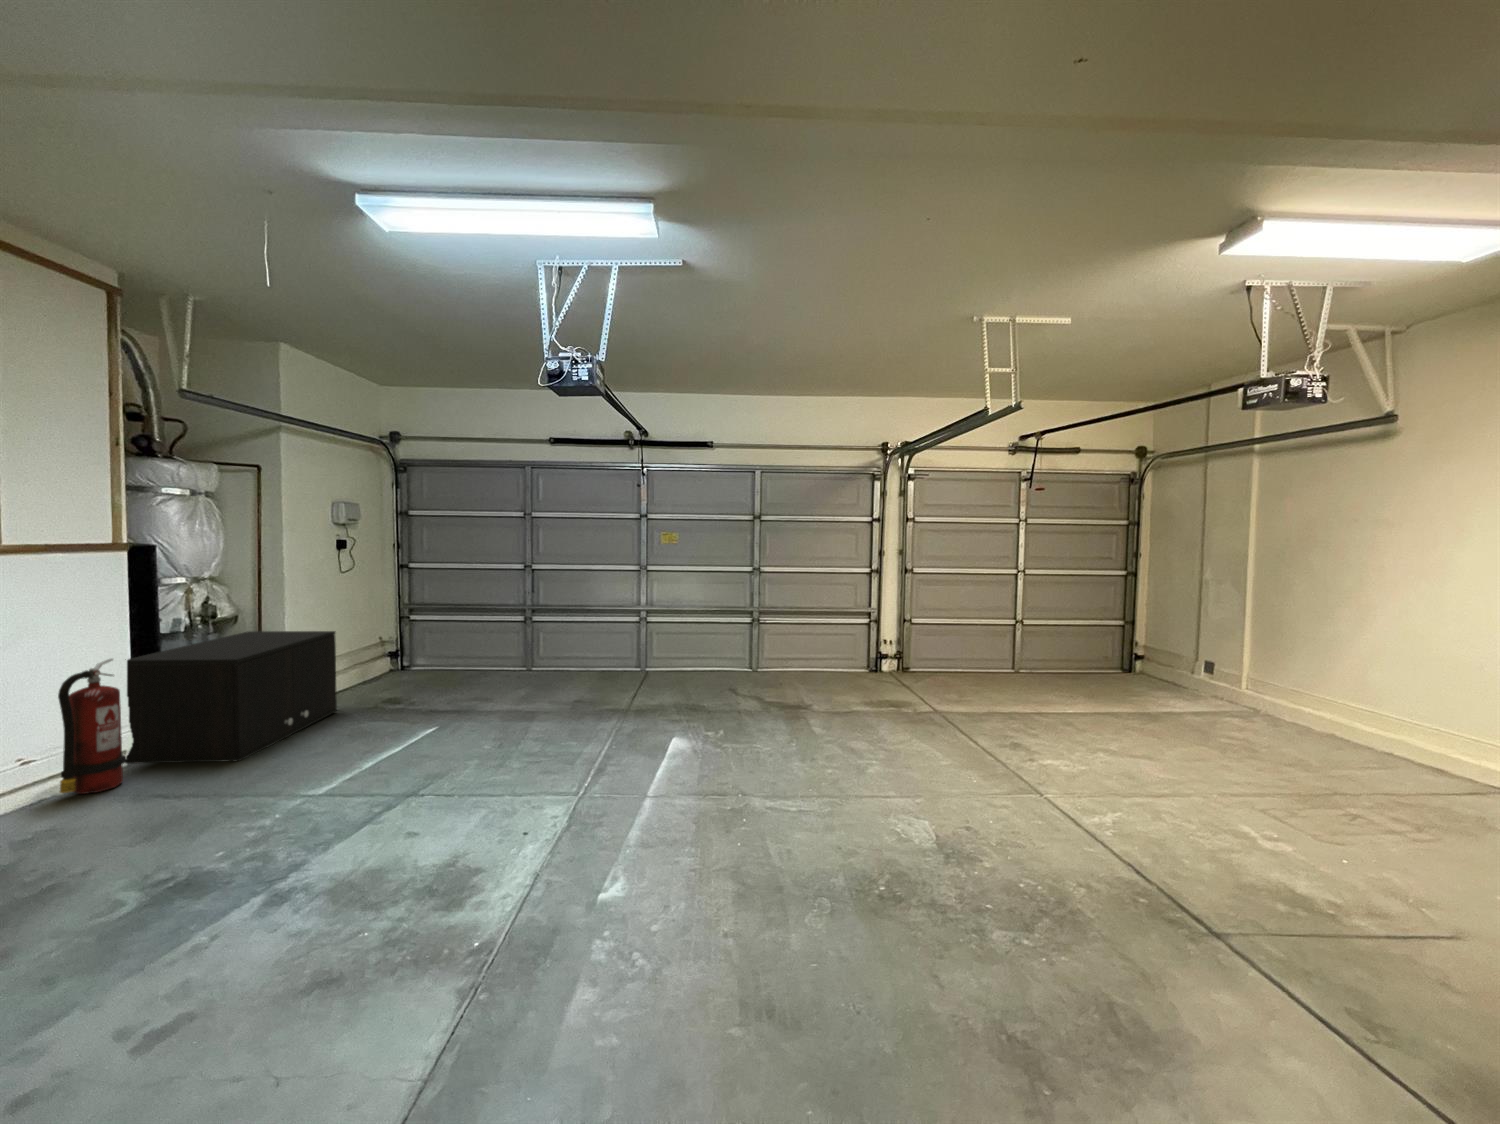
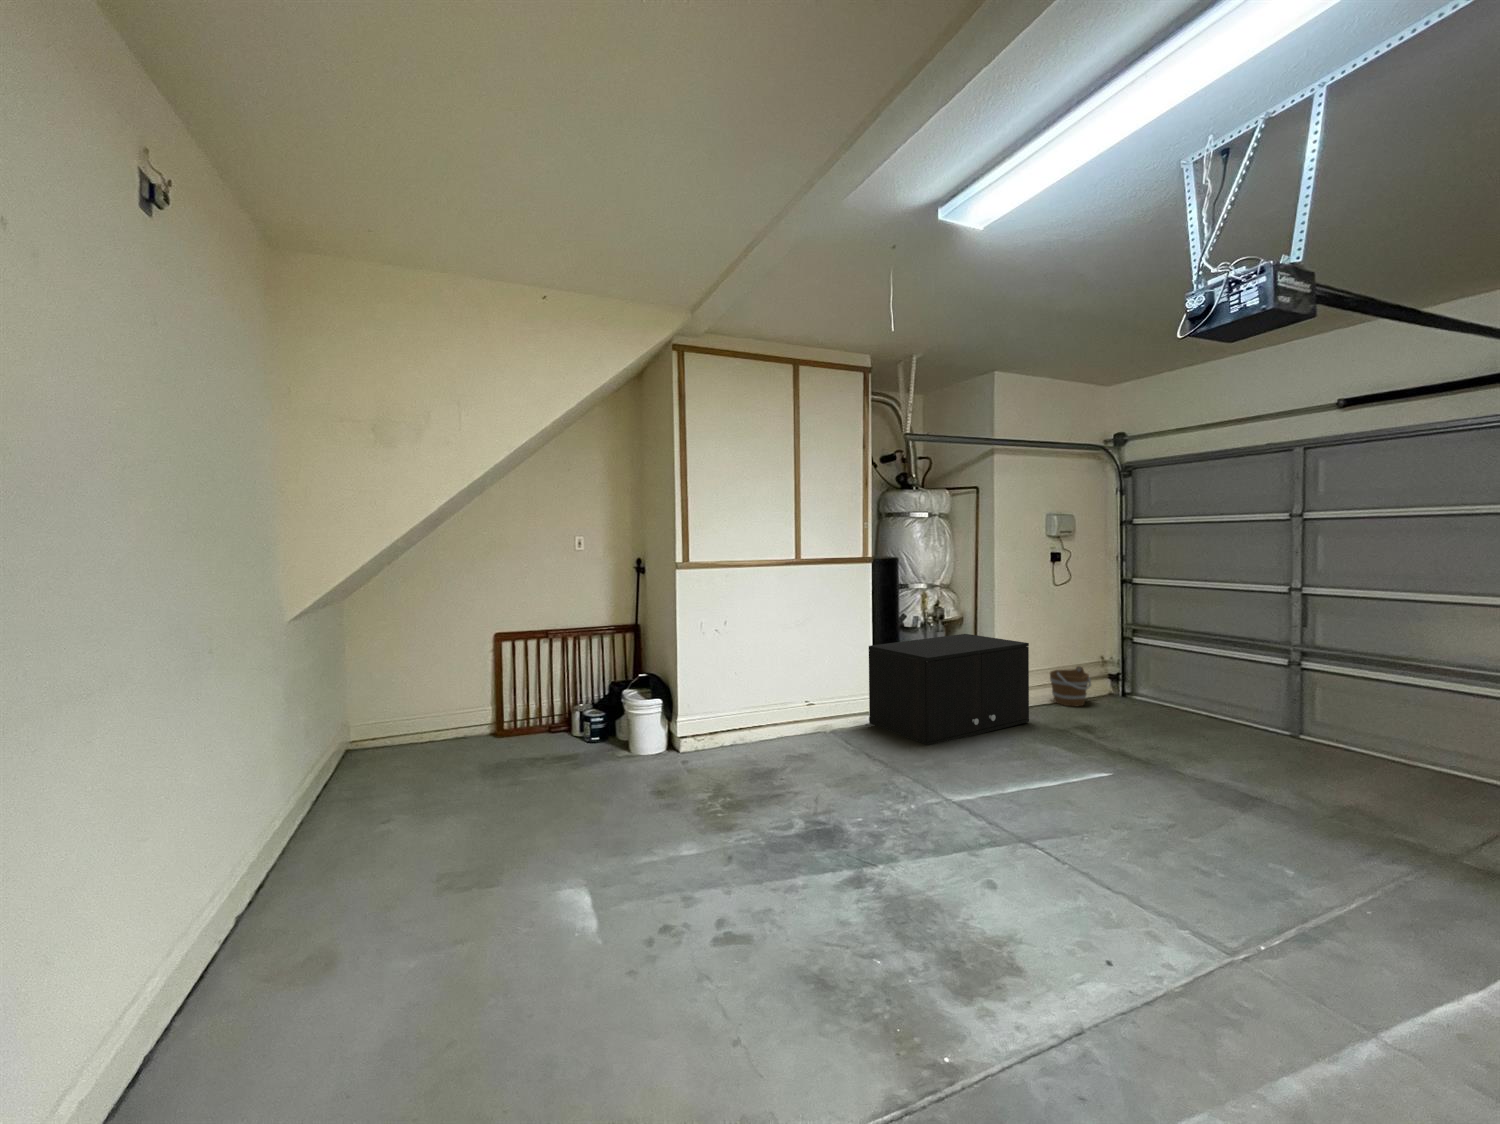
bucket: none [340,650,383,691] -> present [1050,666,1091,706]
fire extinguisher: present [58,658,126,794] -> none [823,644,859,740]

